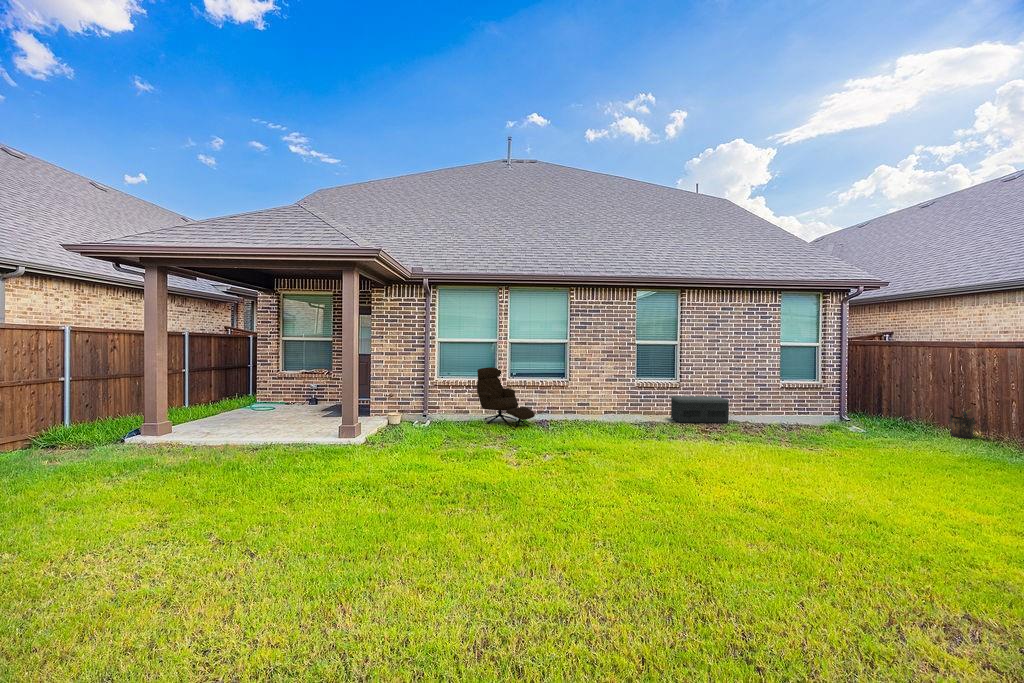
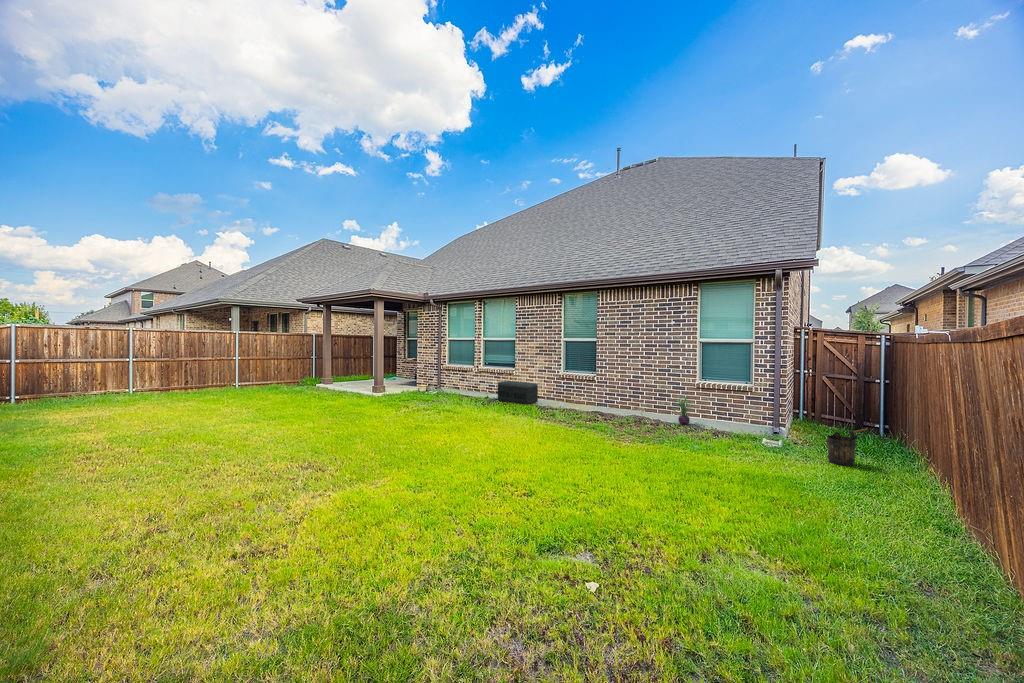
lounge chair: present [477,367,535,428] -> none [452,358,482,400]
decorative plant: none [772,395,803,423] -> present [672,395,691,425]
storage bench: present [671,396,729,423] -> present [498,381,538,404]

